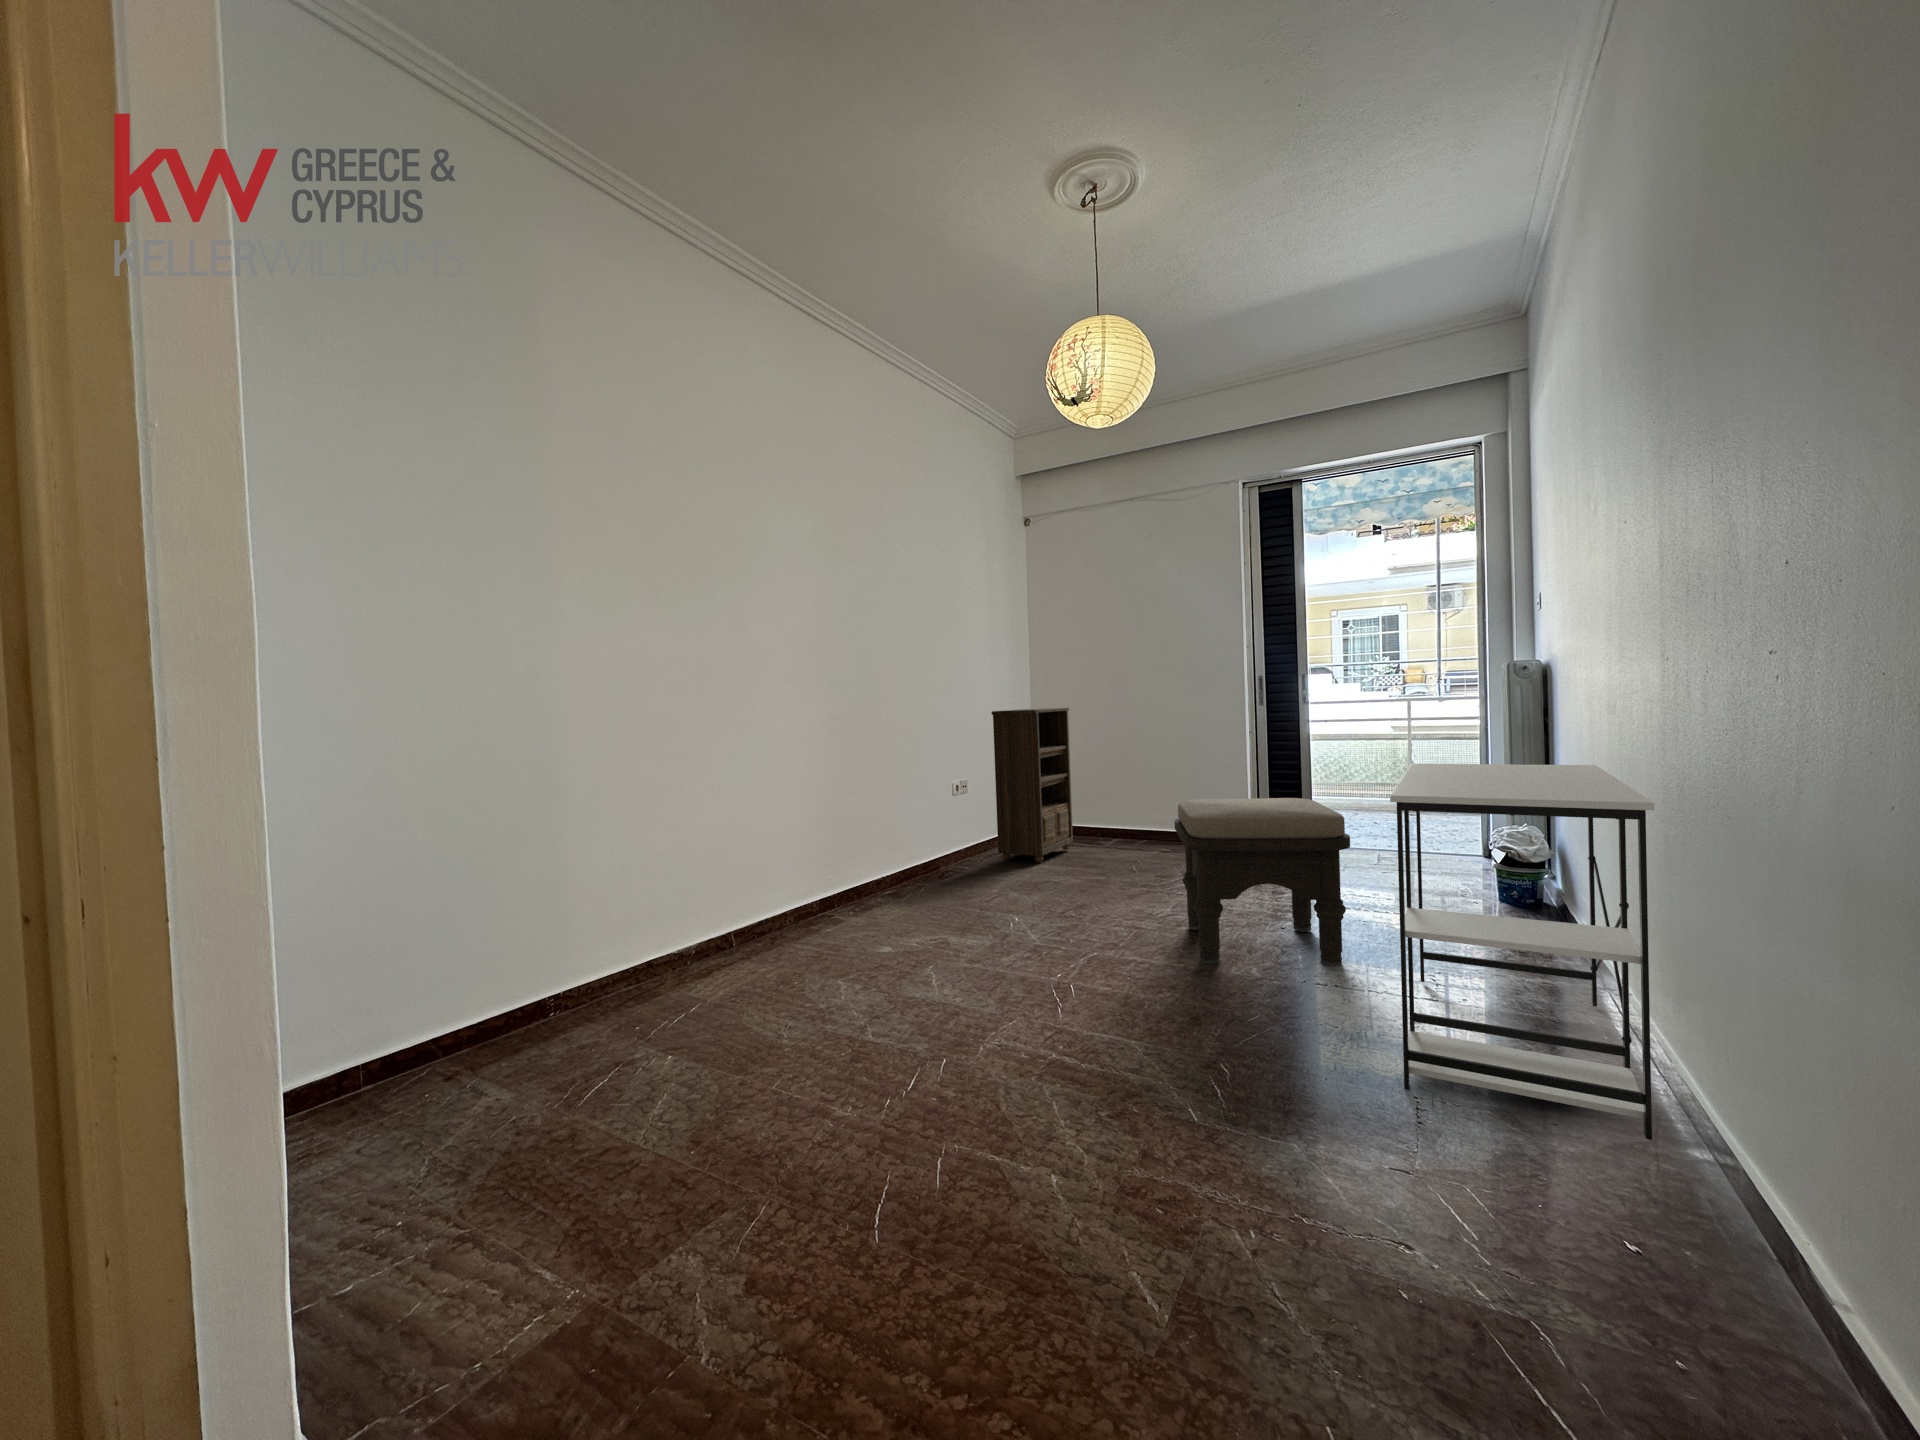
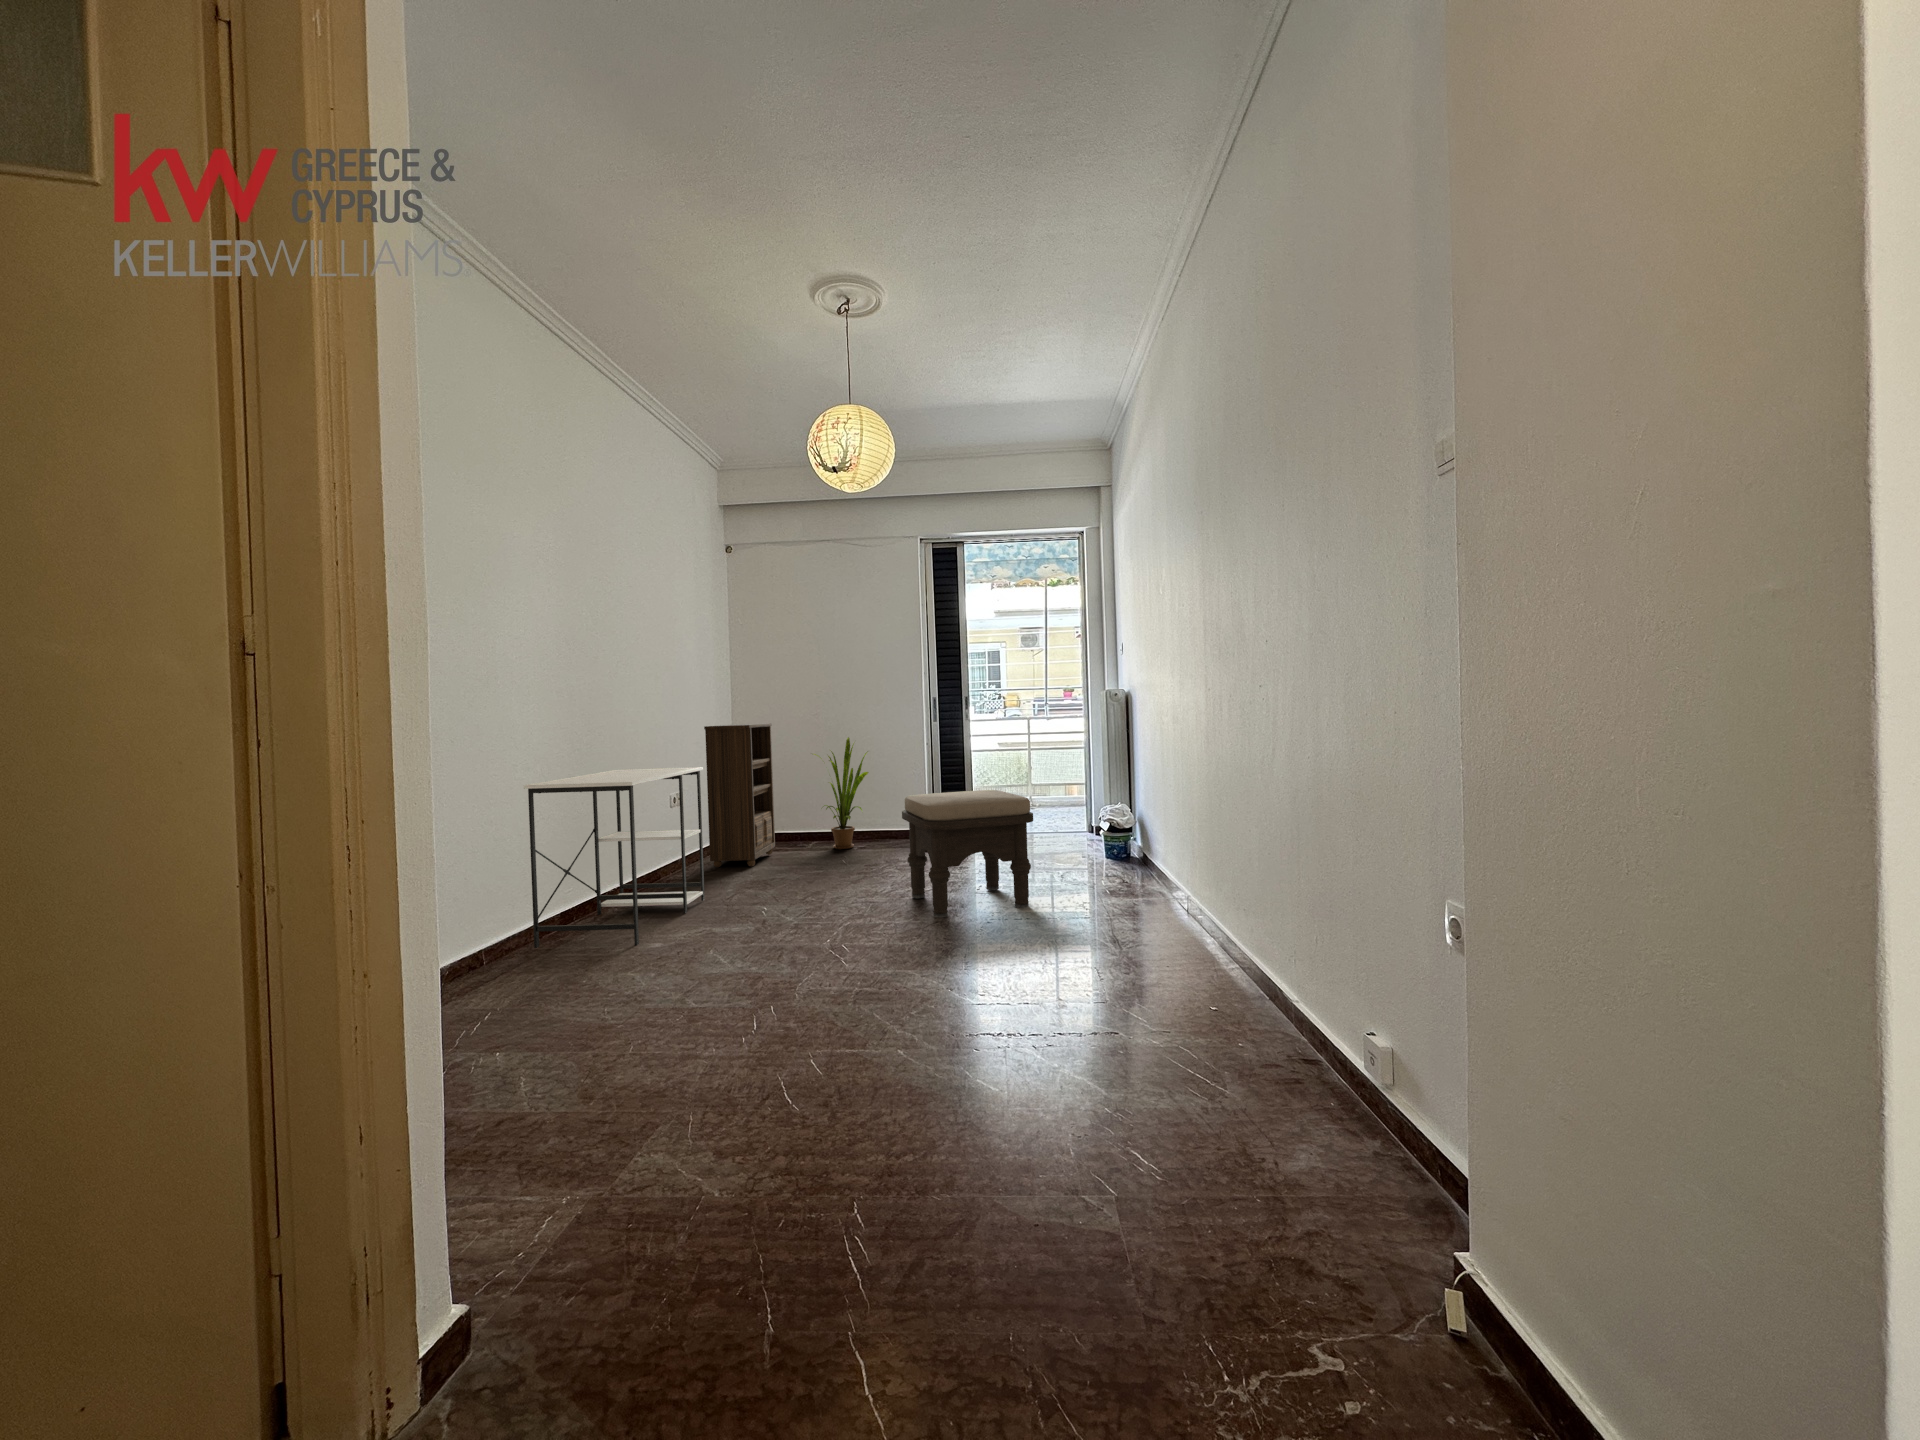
house plant: none [1113,722,1184,851] -> present [814,737,869,849]
desk: present [1390,764,1655,1140] -> present [524,767,705,948]

